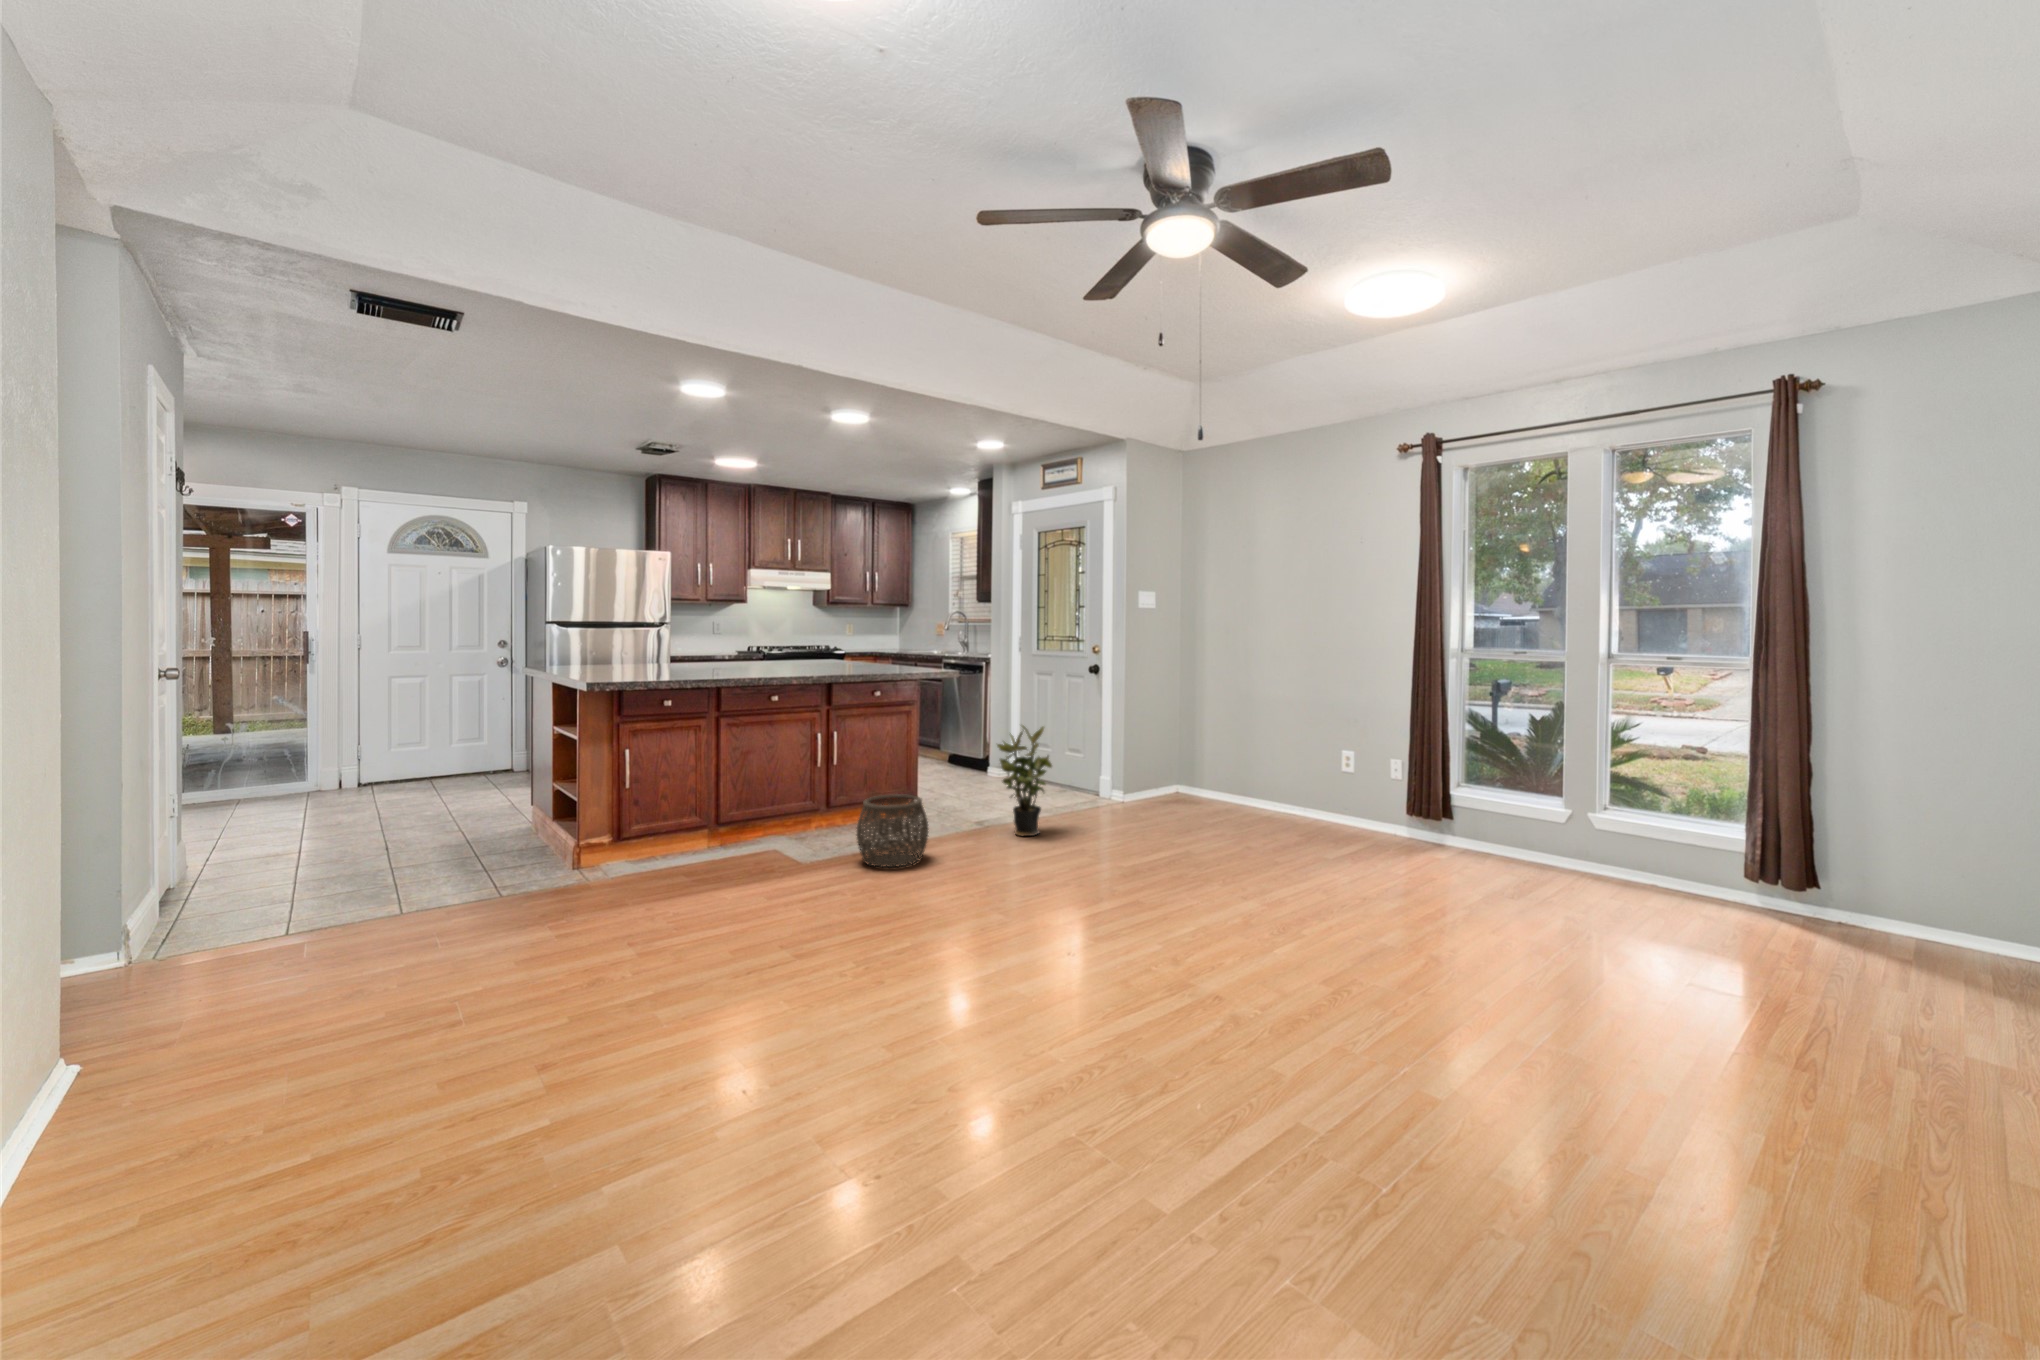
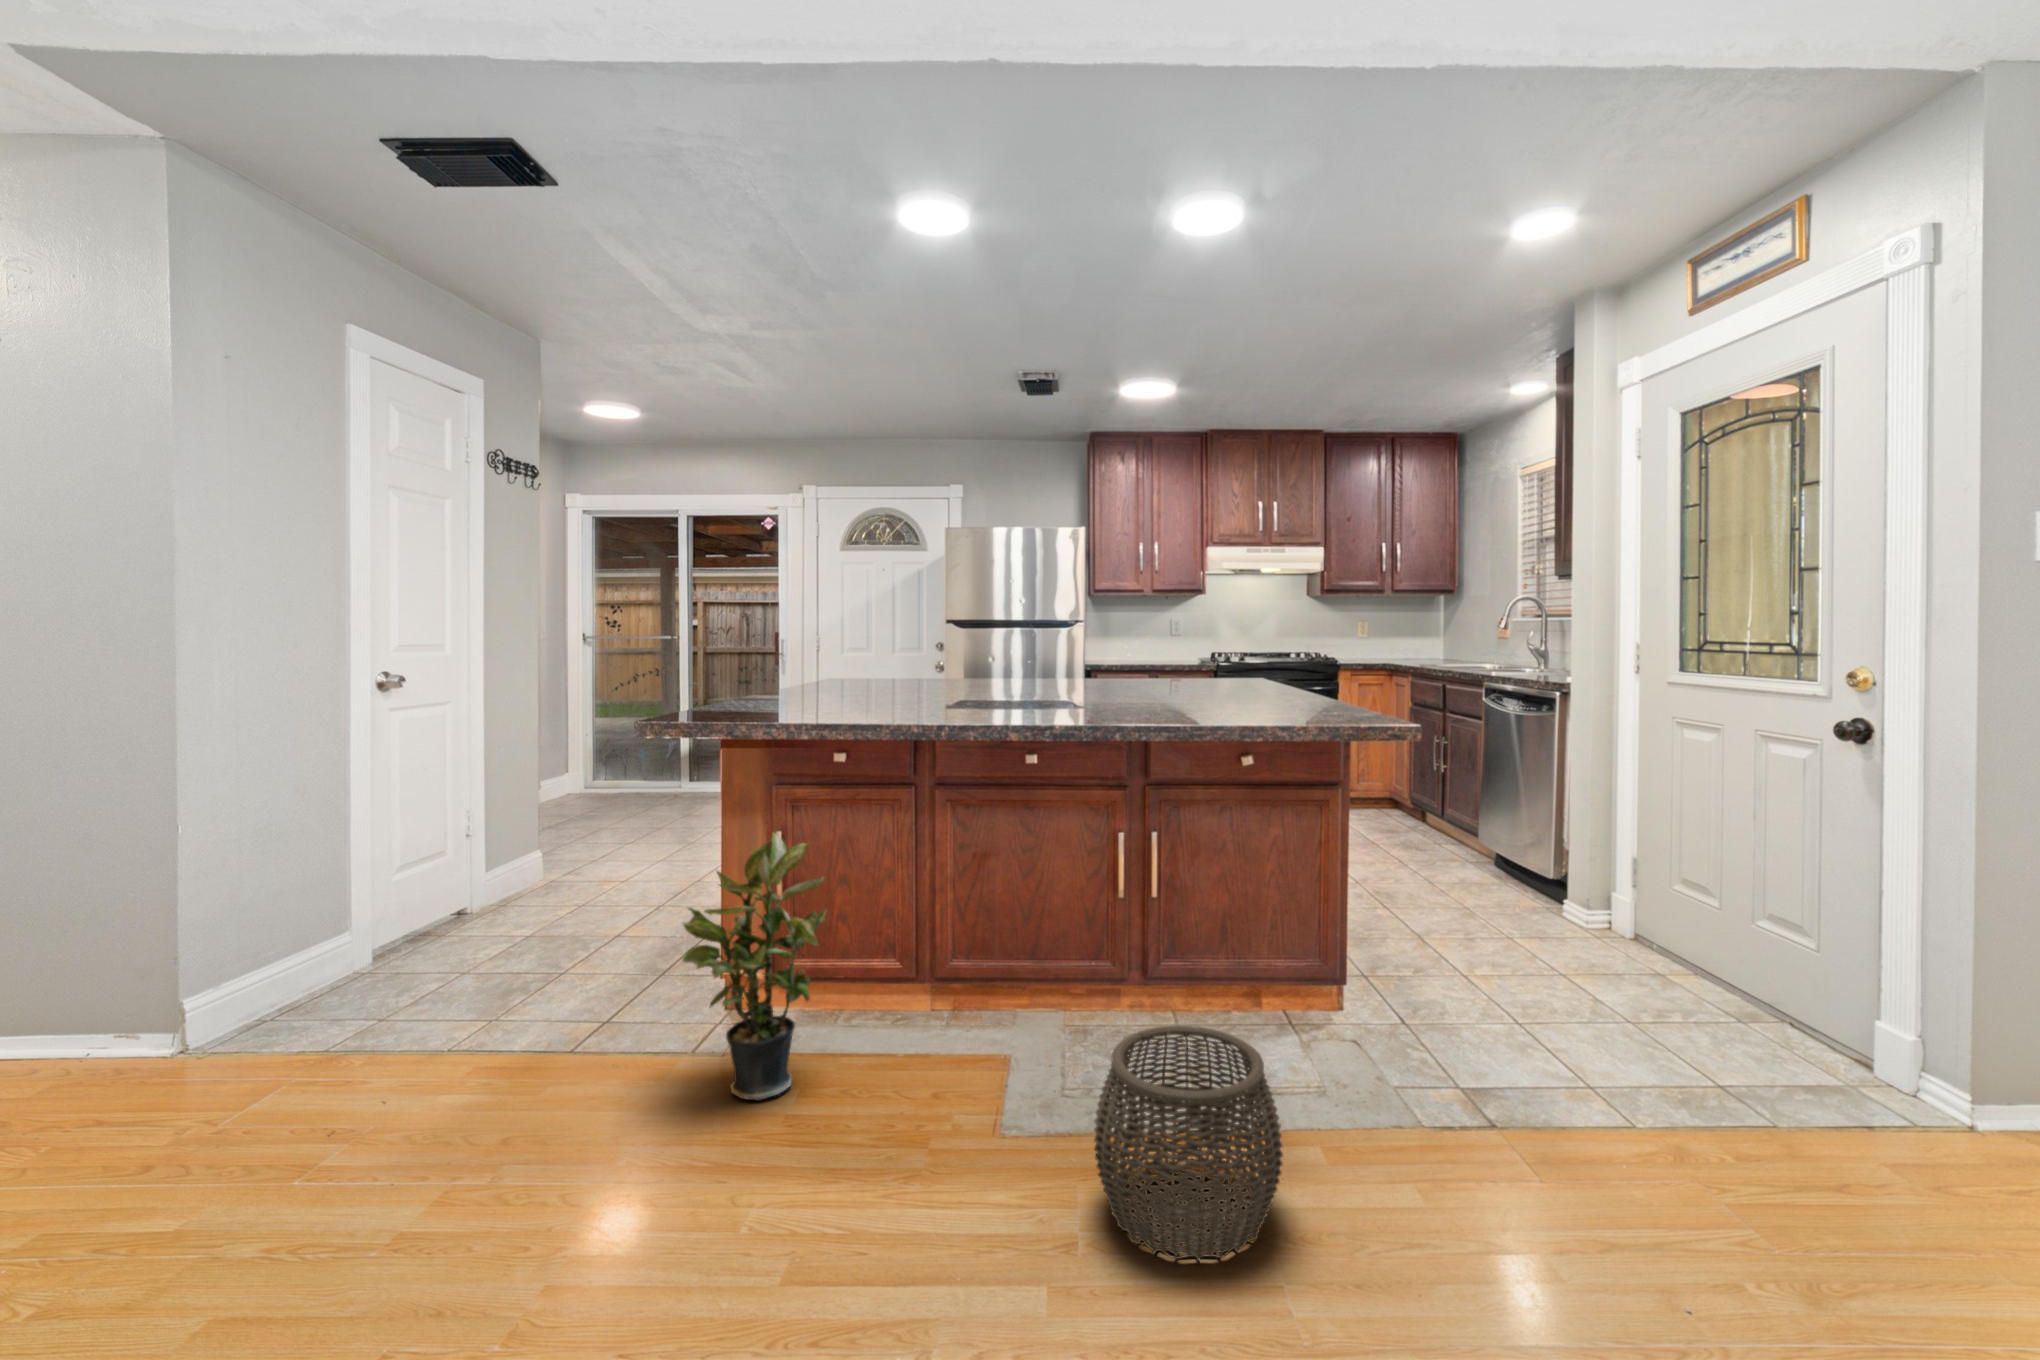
potted plant: present [997,725,1052,836] -> present [683,832,827,1101]

